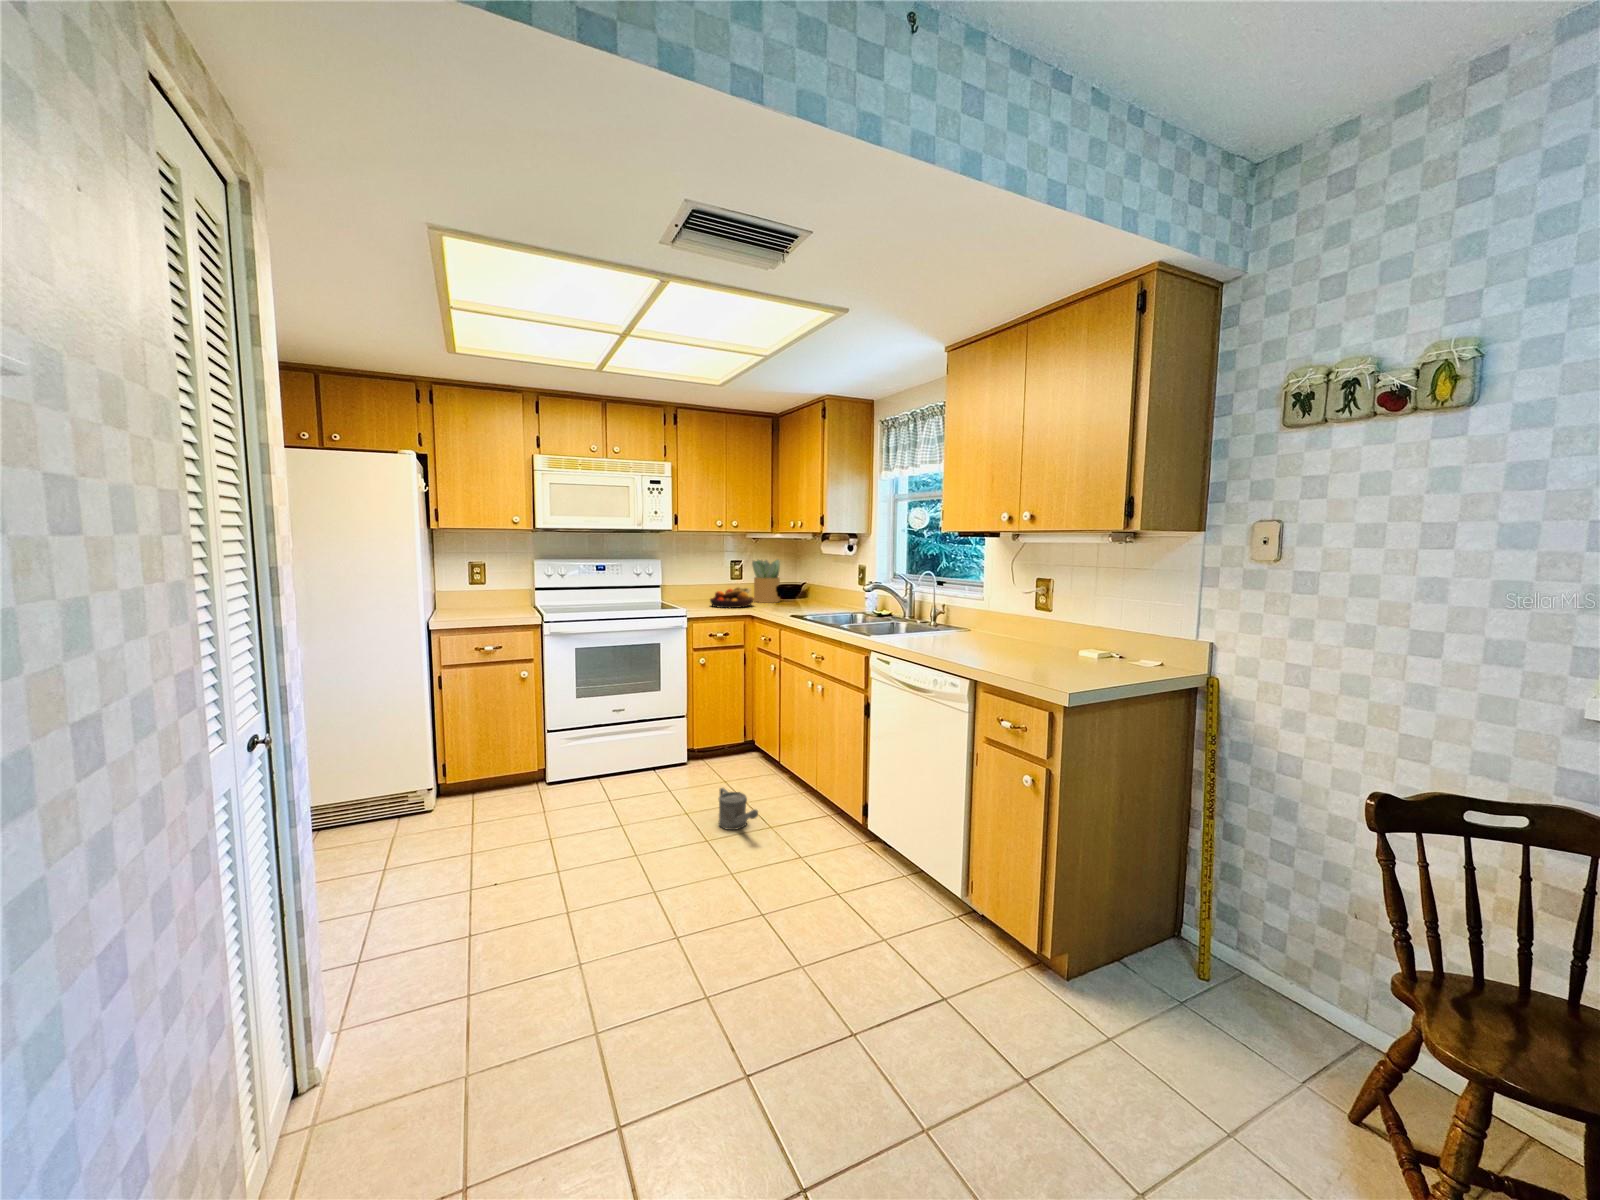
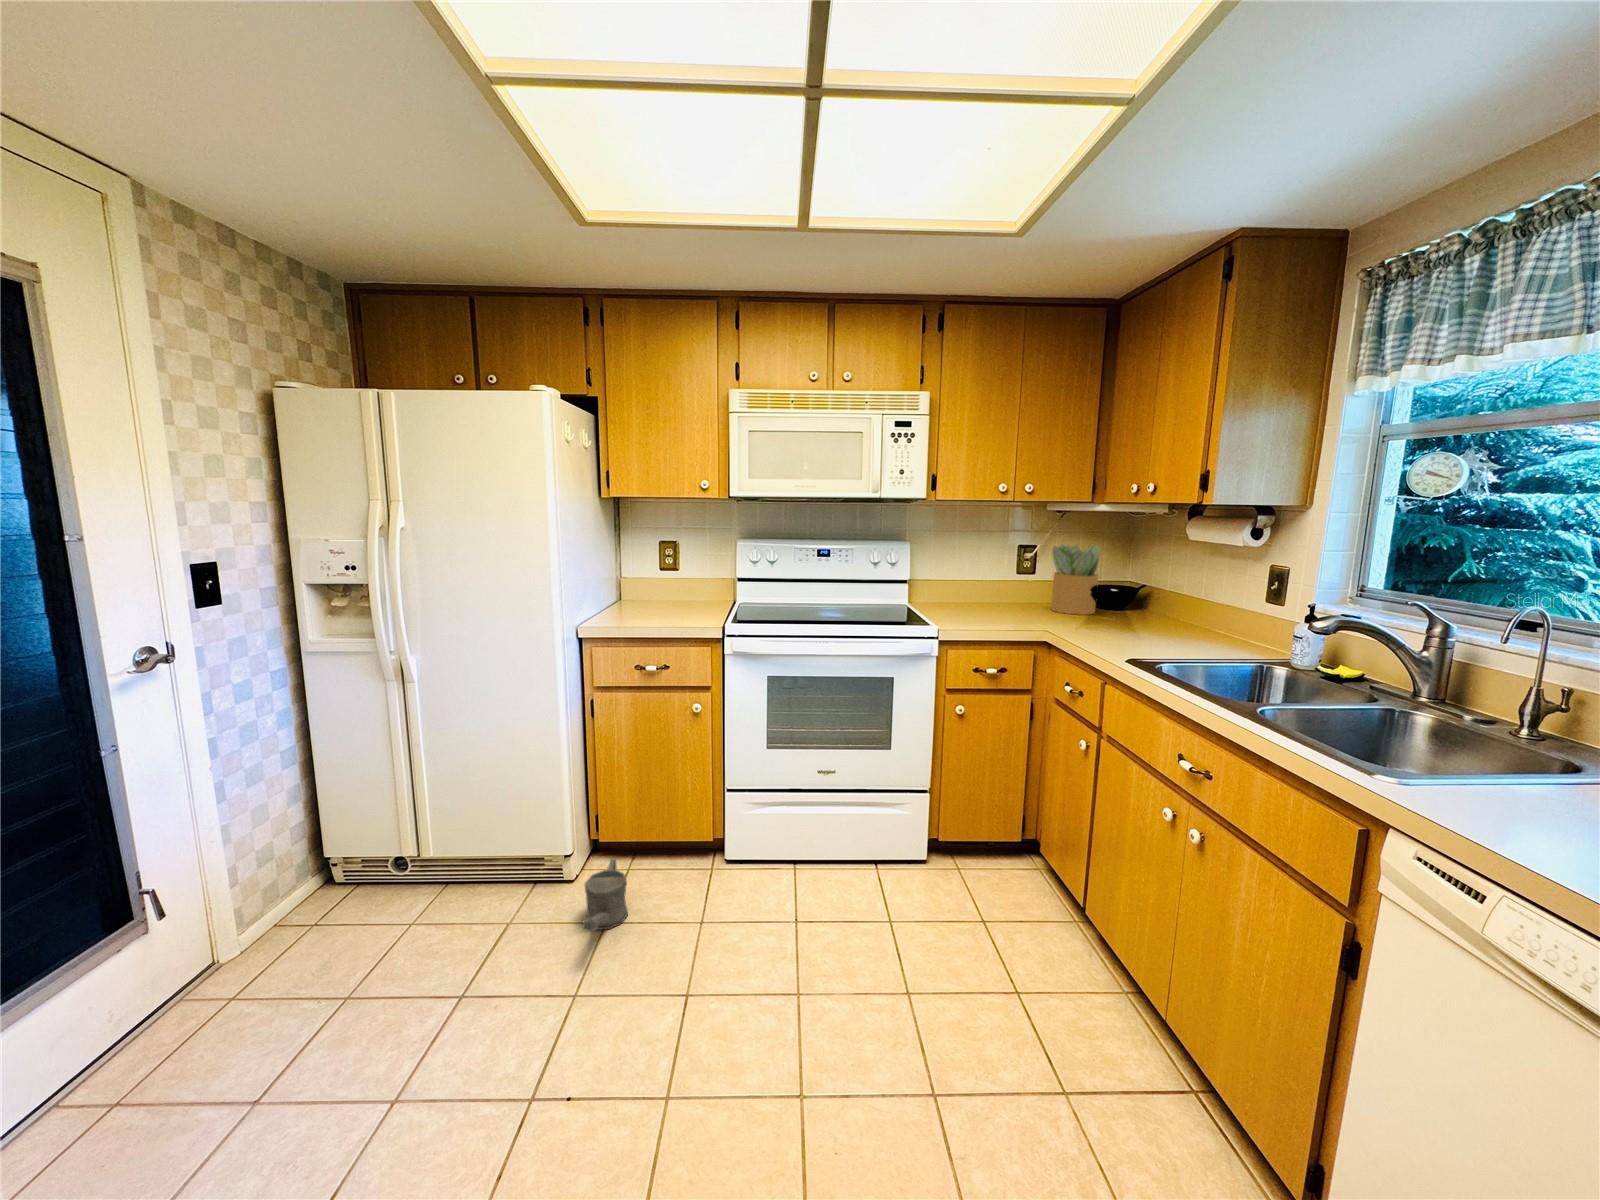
fruit bowl: present [710,587,754,608] -> none [979,591,1053,624]
watering can: present [719,788,758,830] -> present [583,859,628,931]

